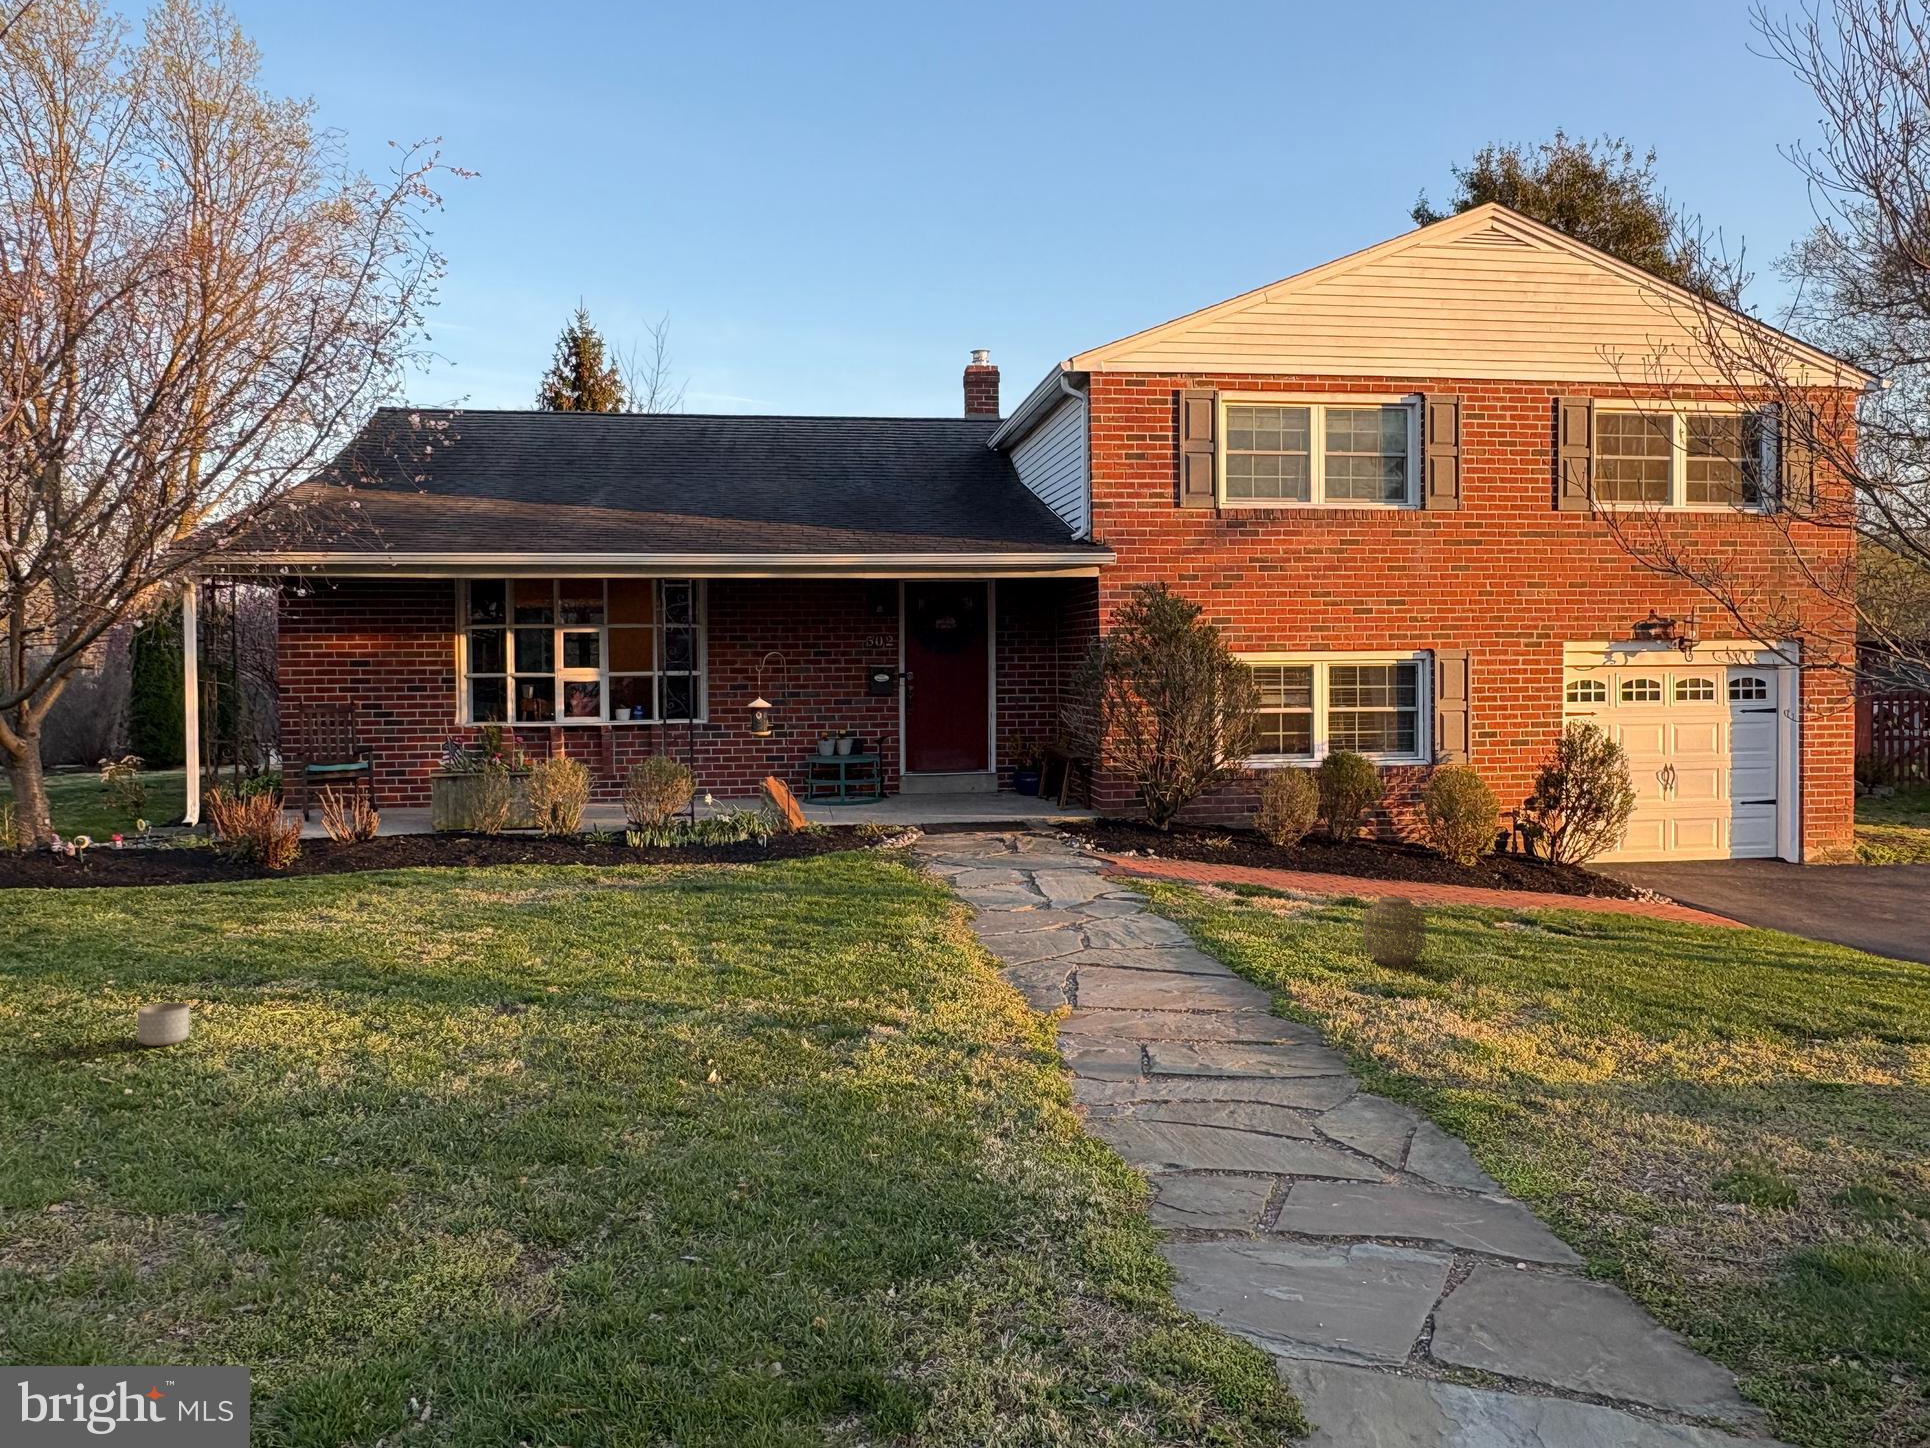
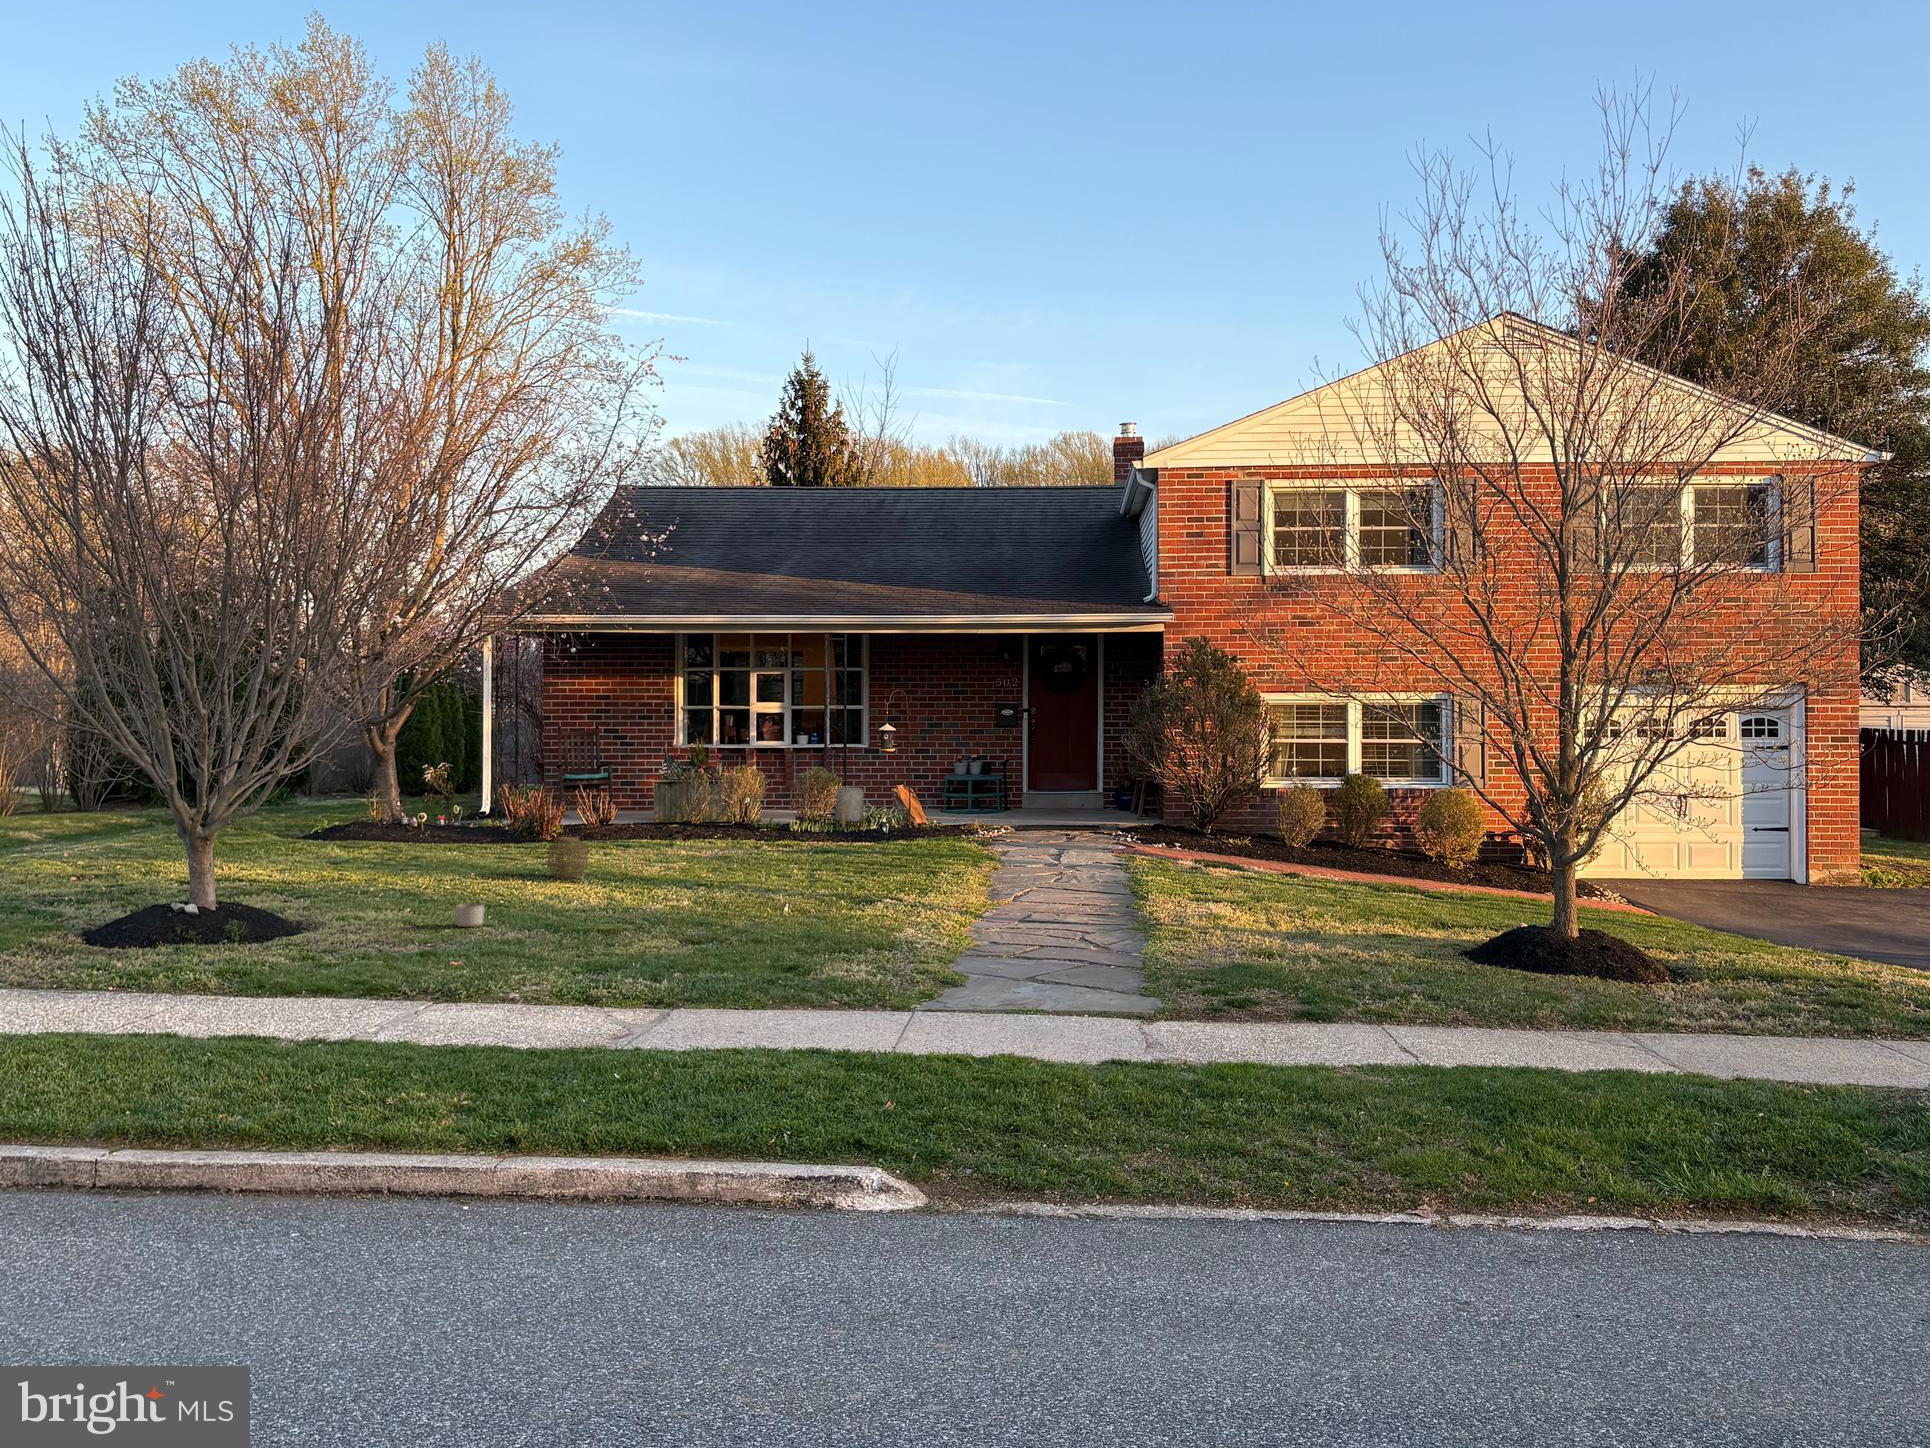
stool: none [686,778,728,832] -> present [834,787,865,827]
woven basket: present [1363,897,1426,965] -> present [547,837,588,879]

